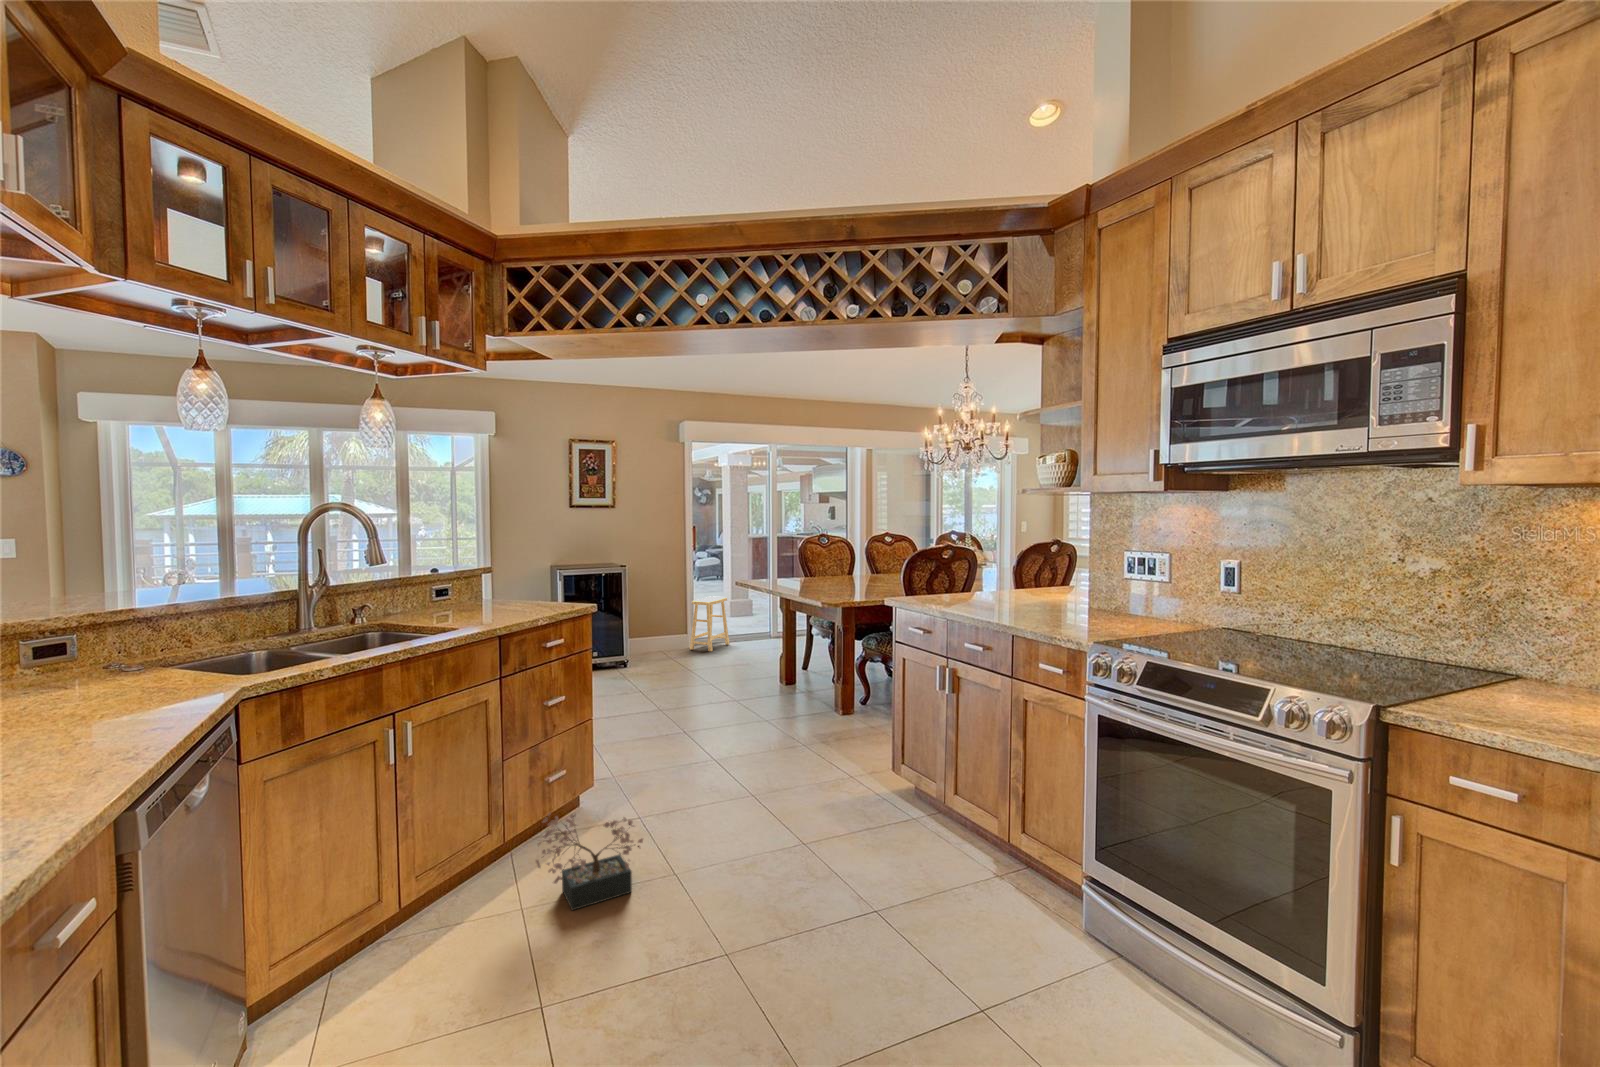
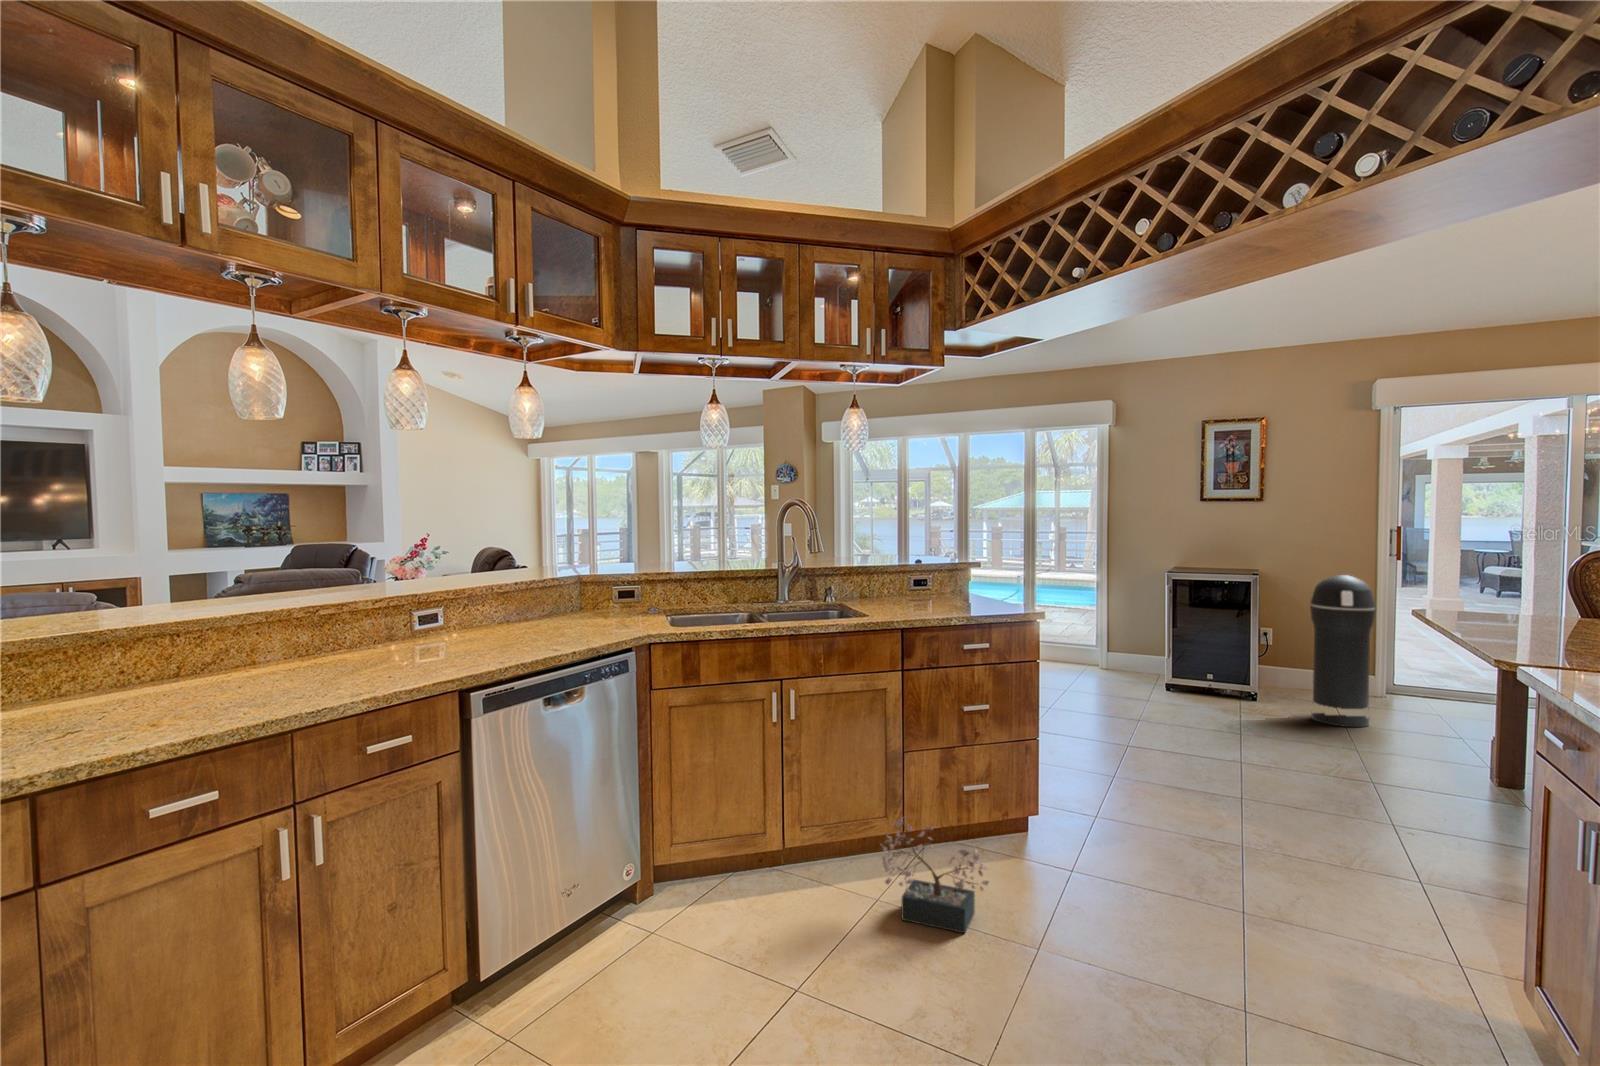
trash can: none [650,556,689,660] -> present [1310,575,1375,727]
footstool: present [690,596,730,651] -> none [1384,645,1468,729]

